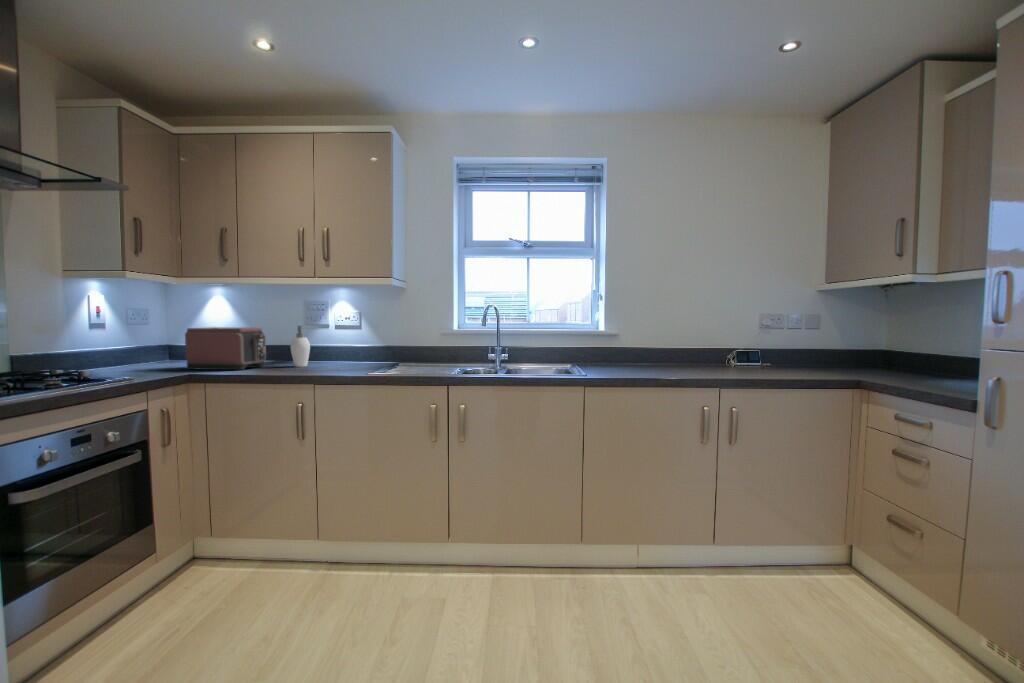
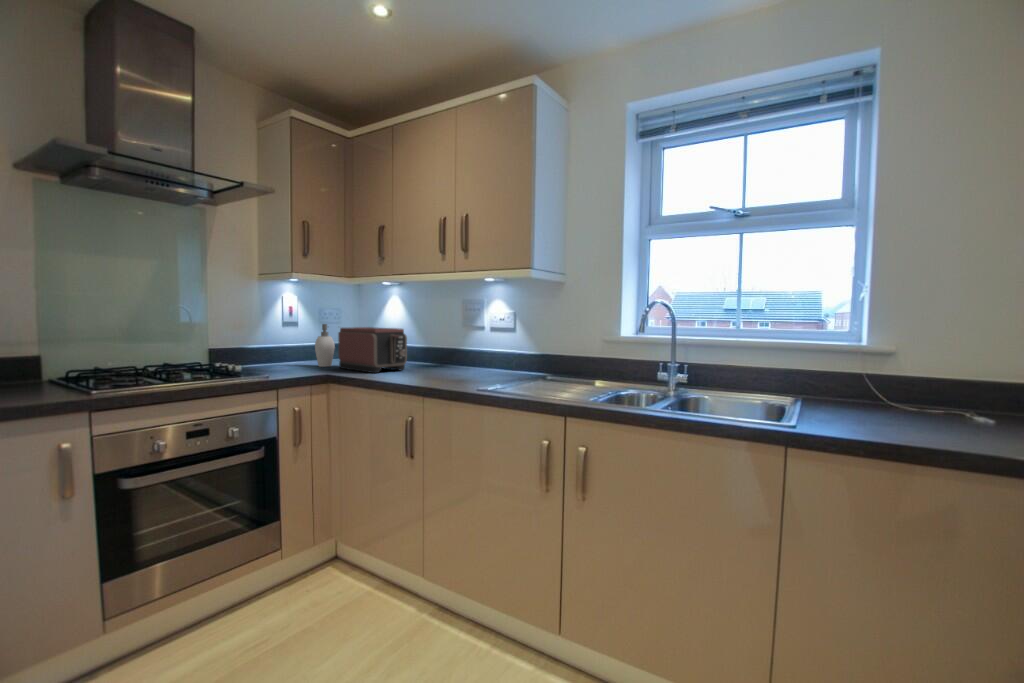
soap dispenser: present [291,326,310,367] -> present [315,324,335,367]

